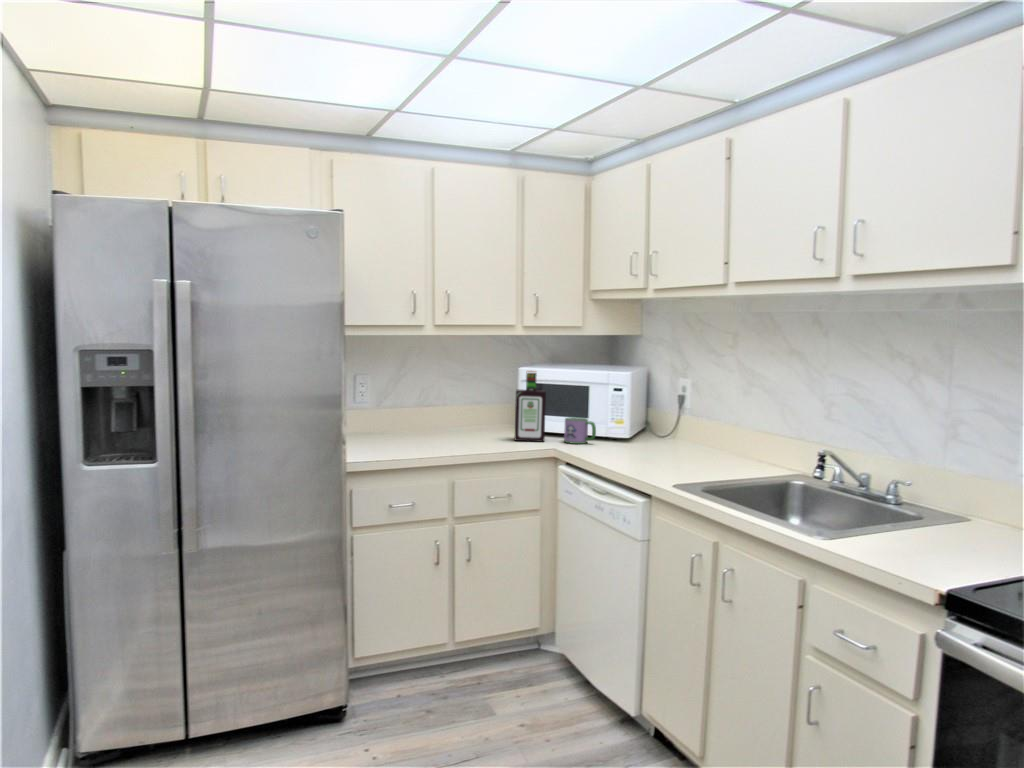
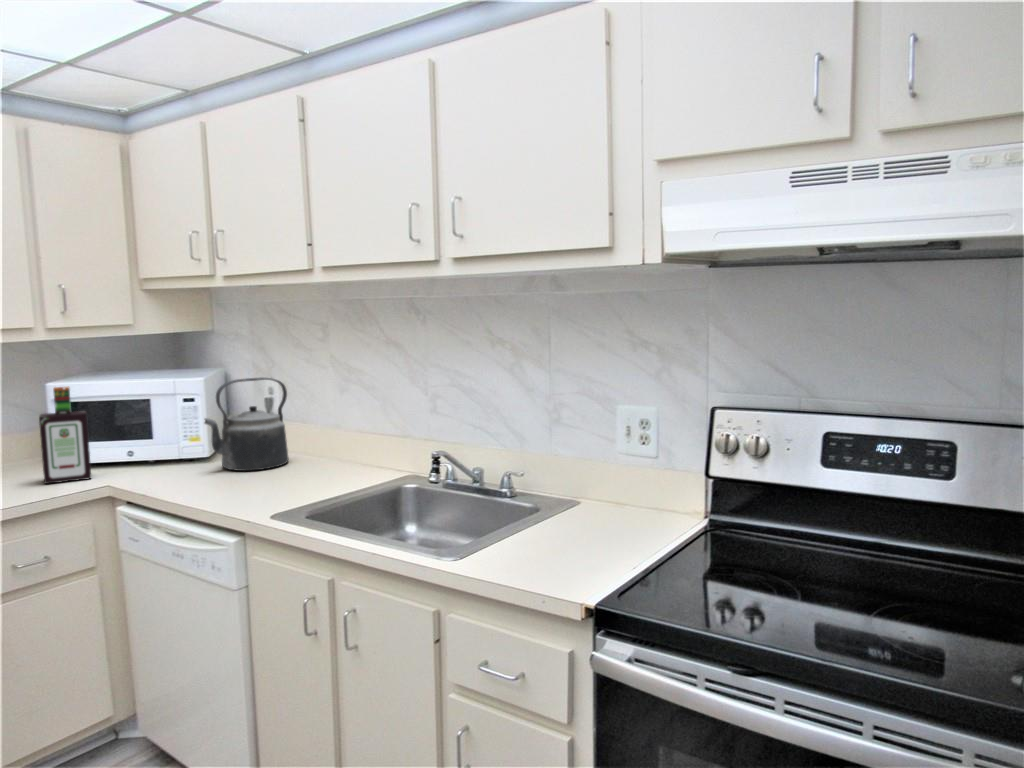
kettle: none [628,375,696,452] -> present [205,377,289,471]
mug: present [564,417,596,444] -> none [119,441,165,476]

